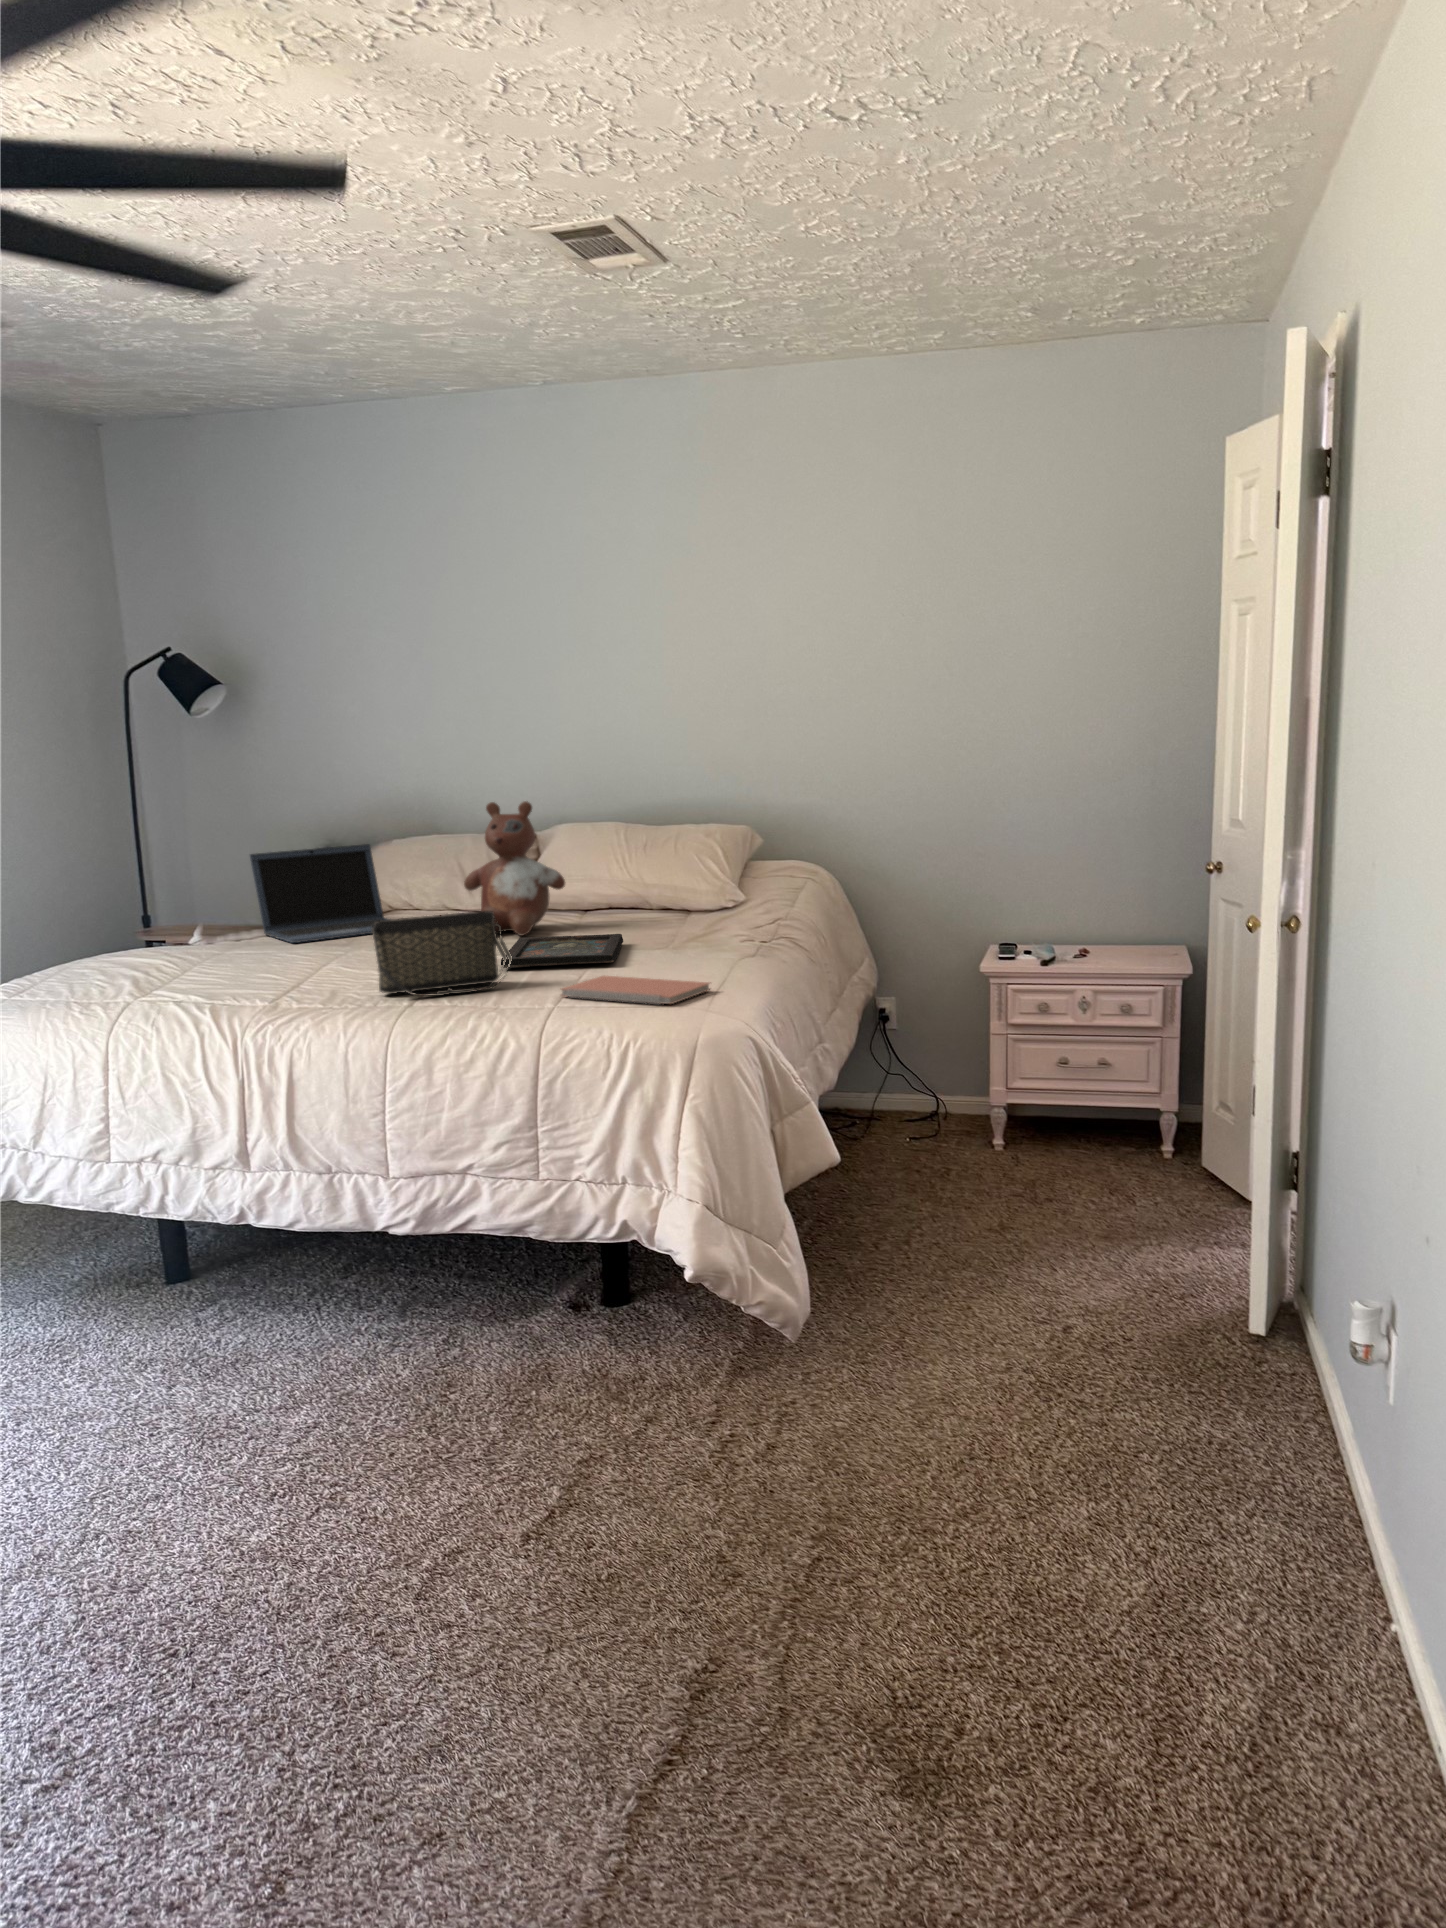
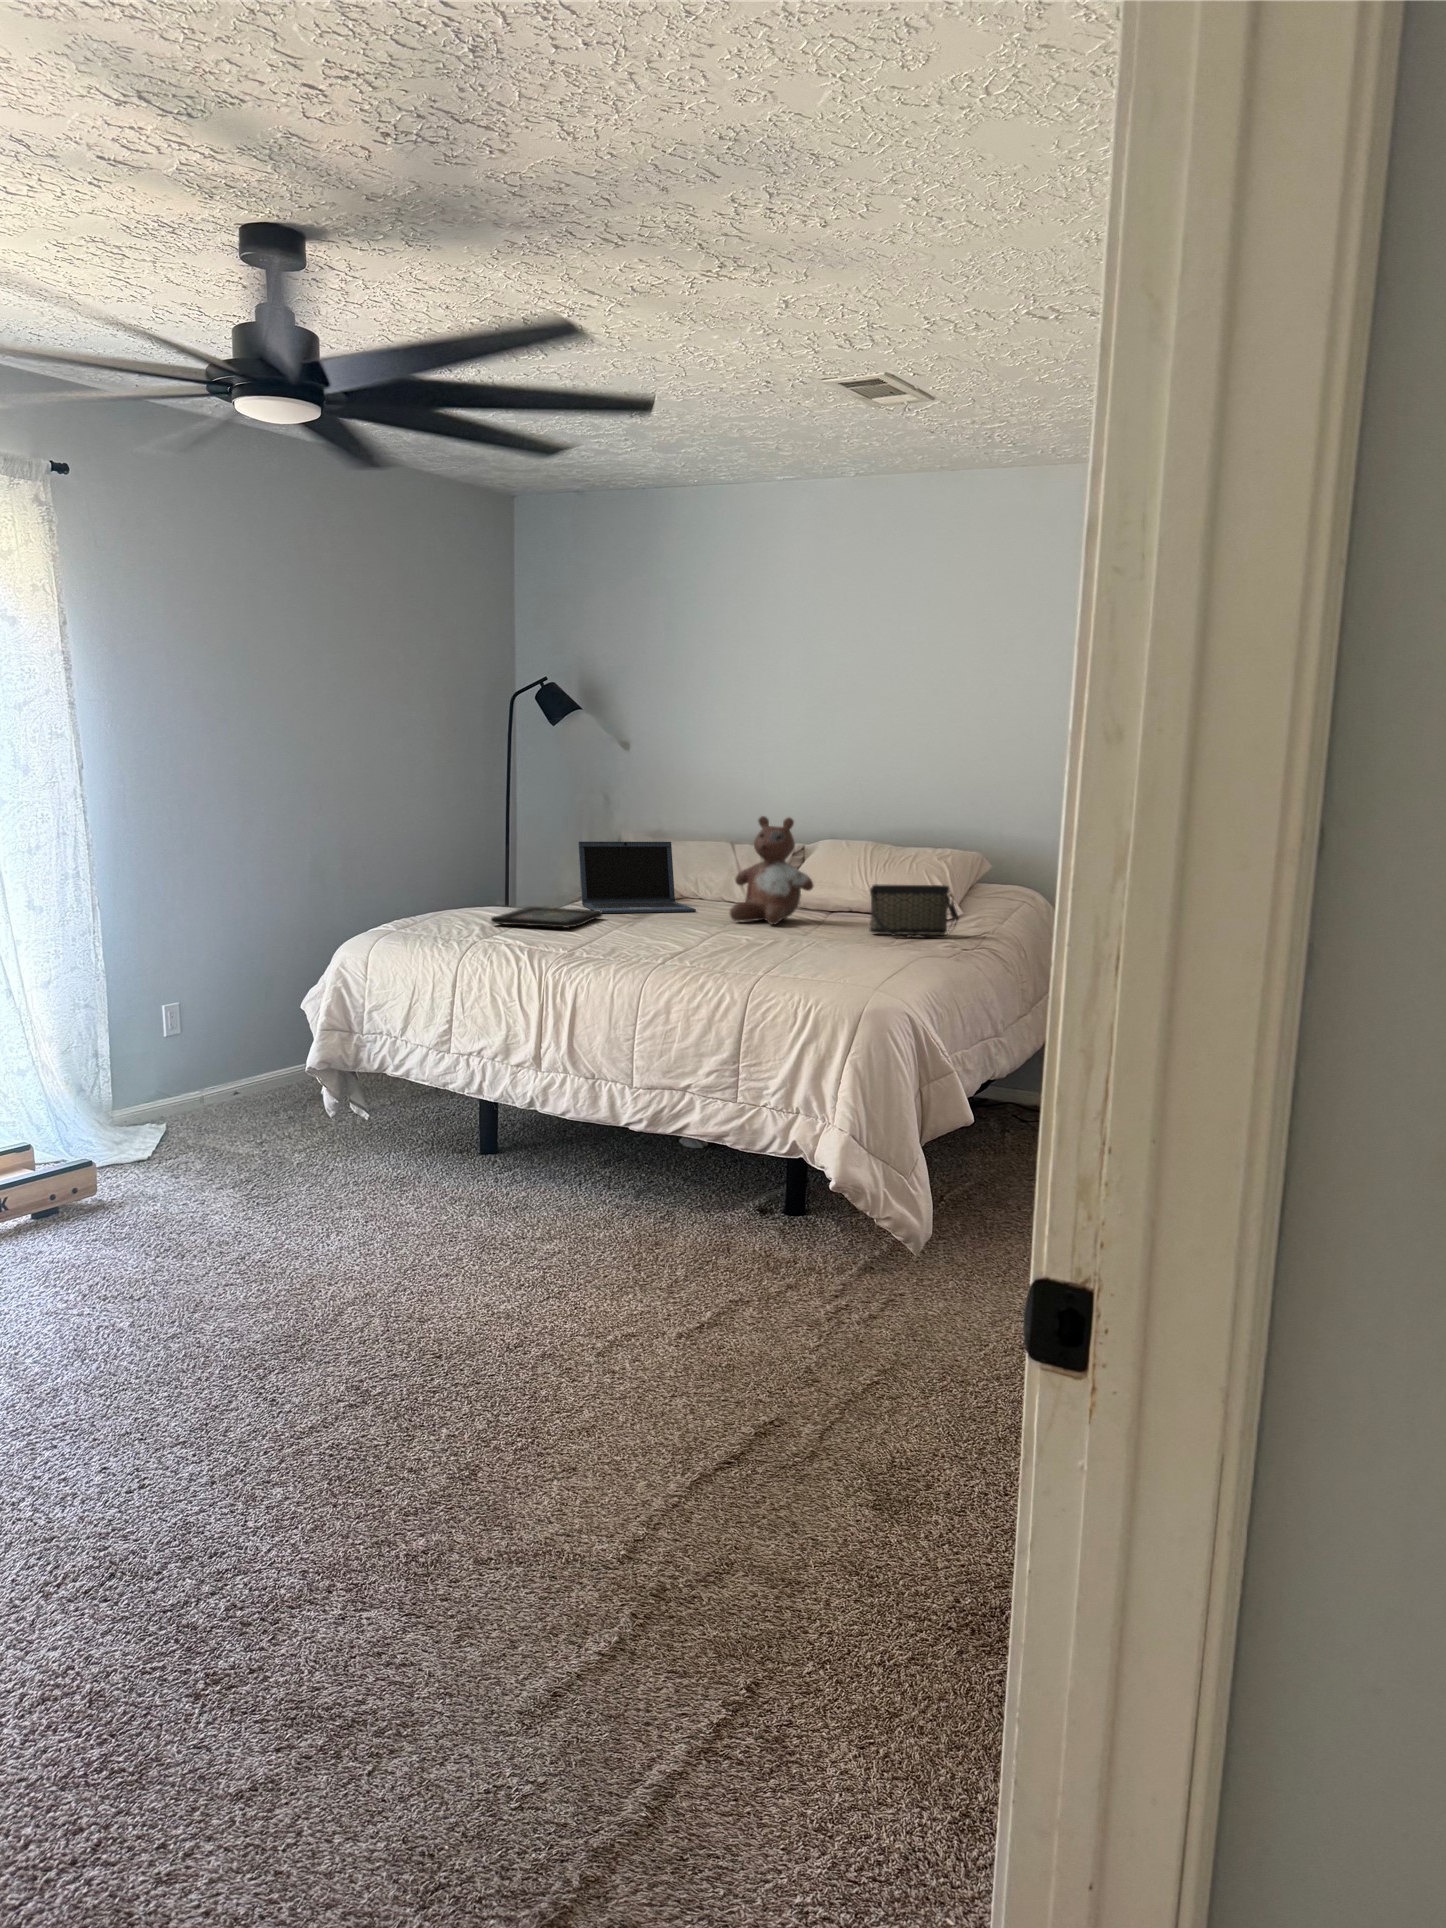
handbag: present [371,911,512,996] -> present [869,885,959,938]
tray: present [501,934,623,968] -> present [491,907,602,927]
notebook: present [561,976,711,1004] -> none [774,957,889,981]

